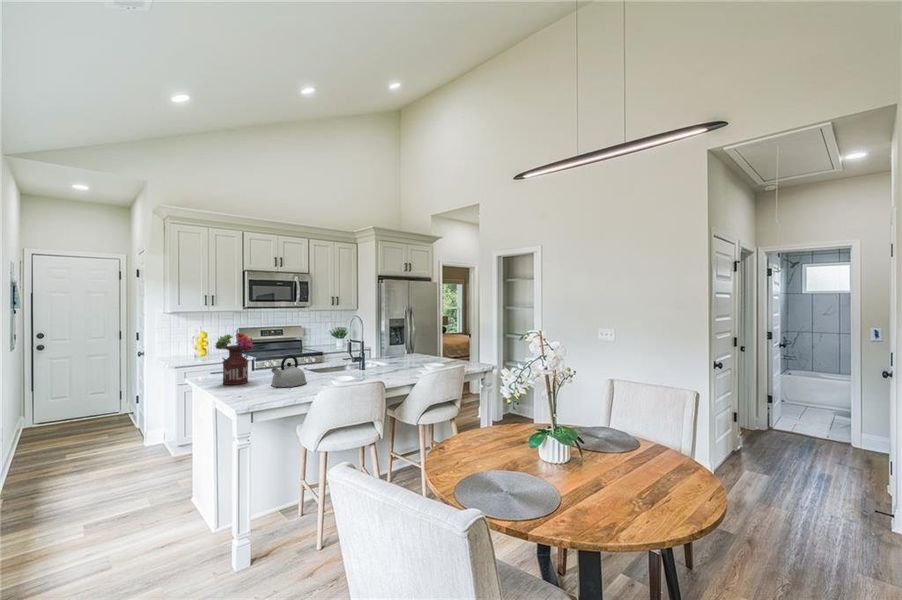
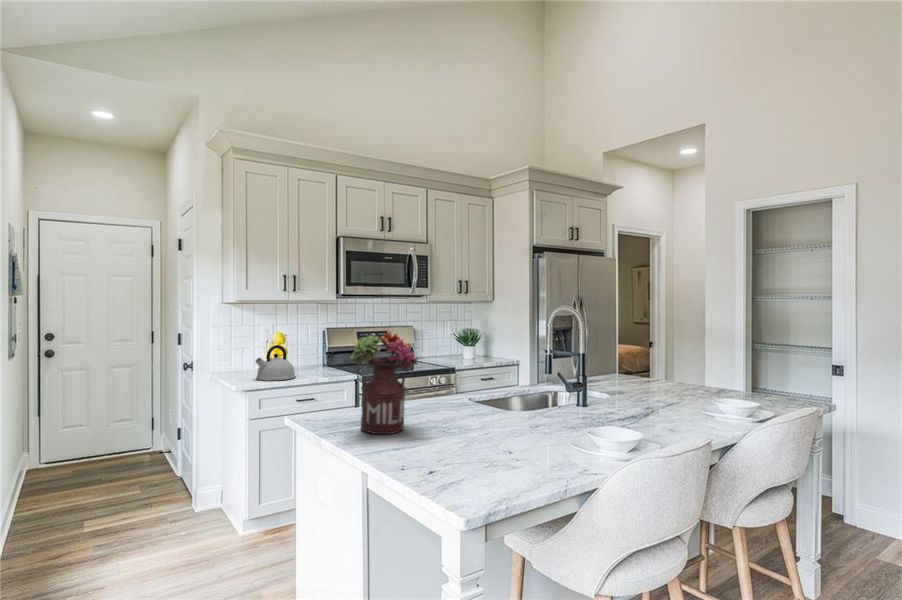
kettle: present [271,355,307,387] -> present [255,345,296,381]

